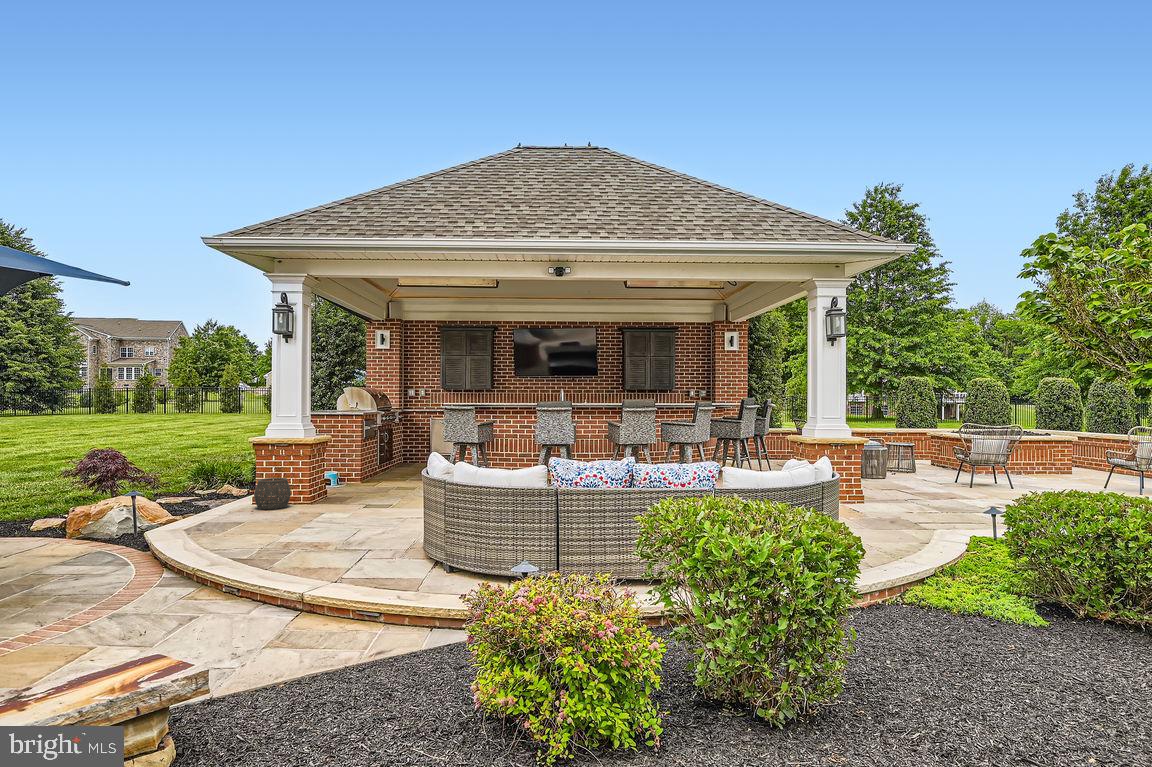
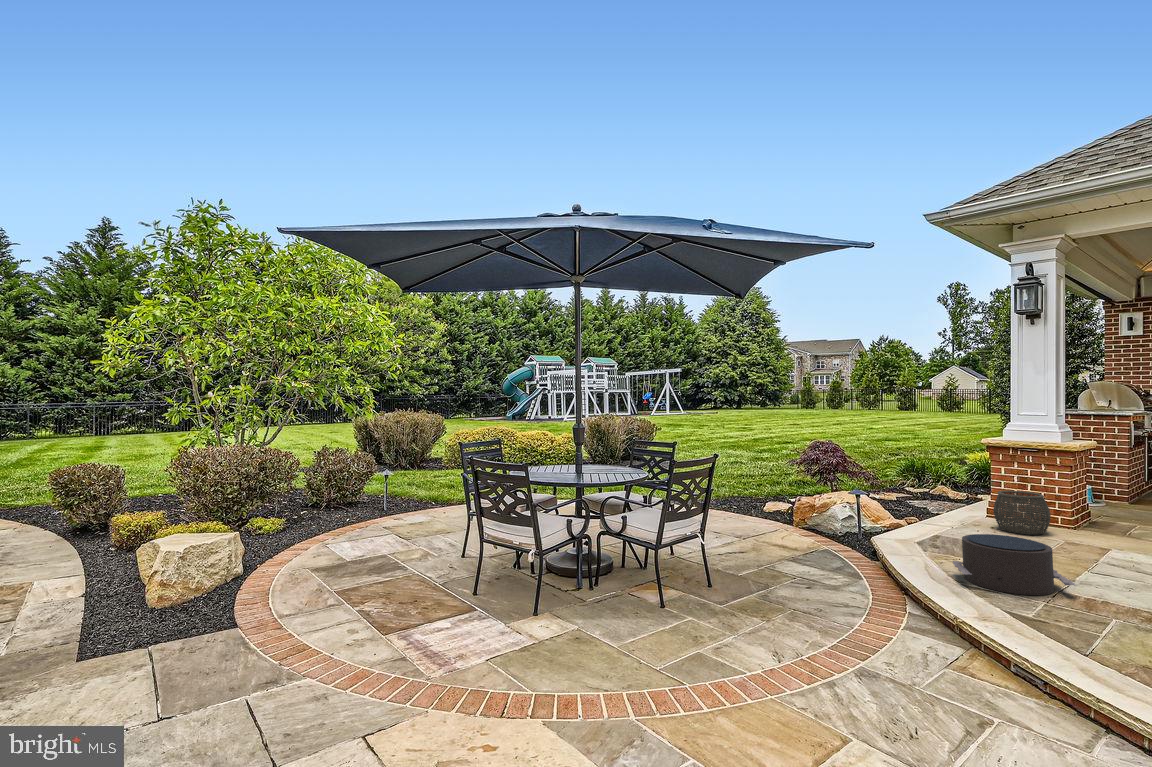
pouf: none [208,508,282,546] -> present [953,534,1075,595]

